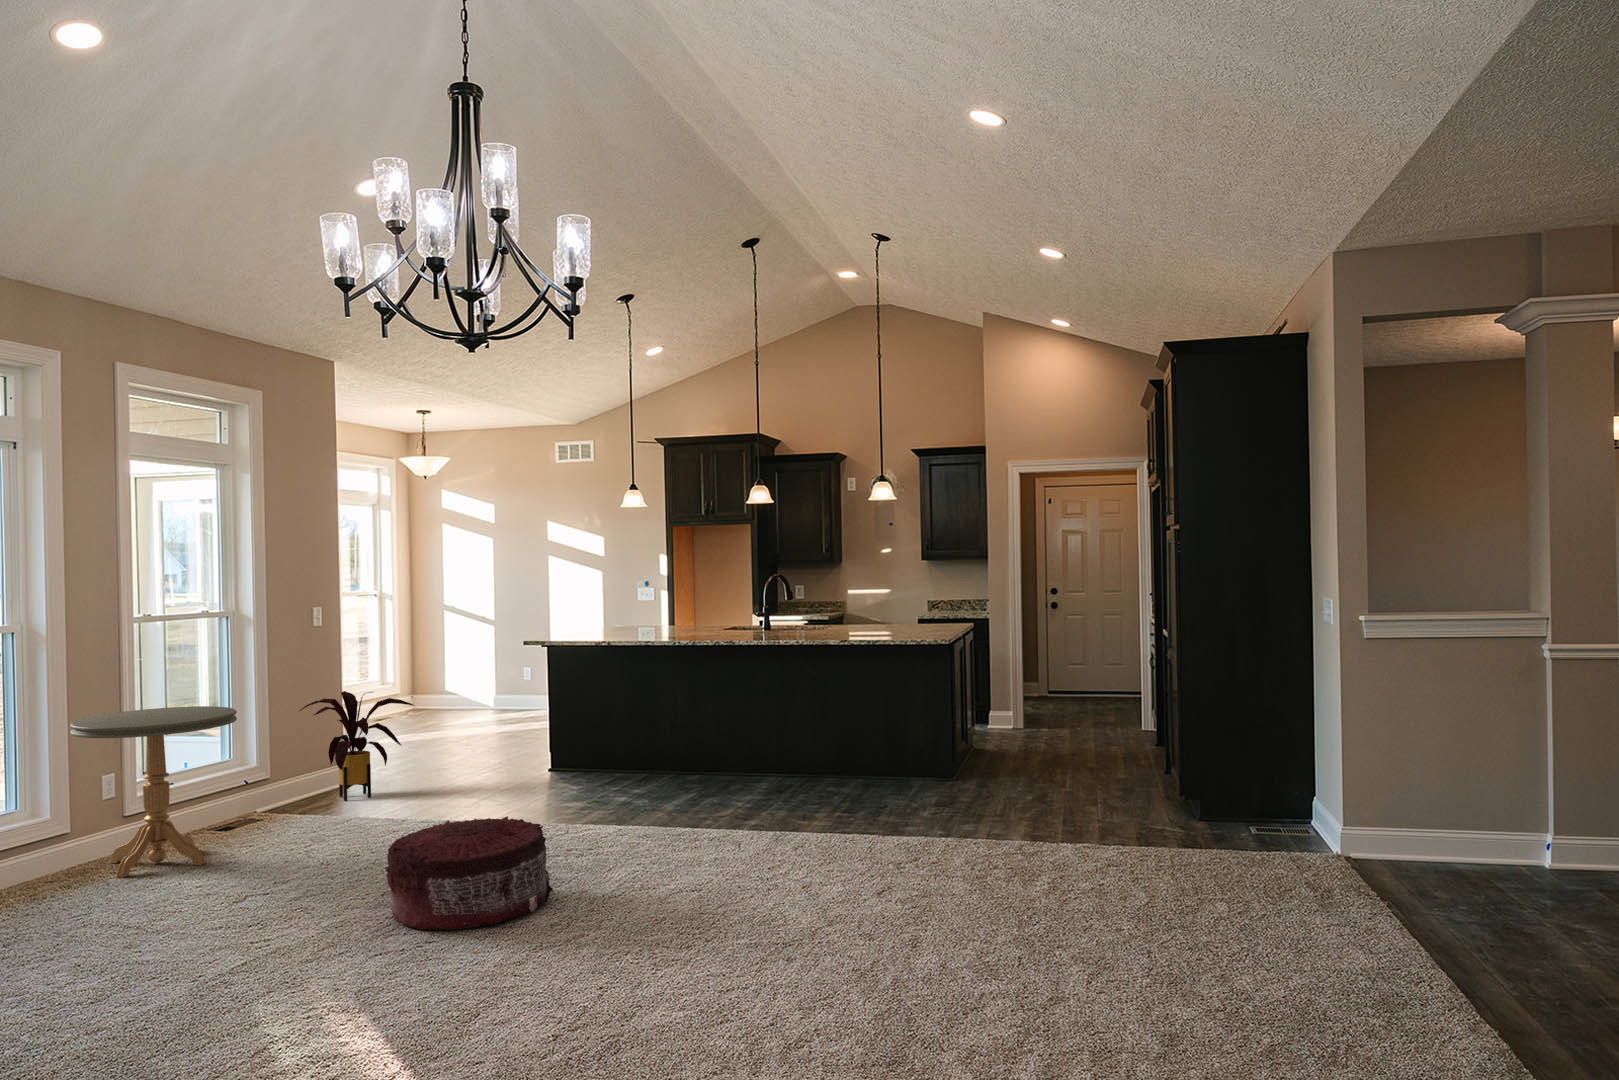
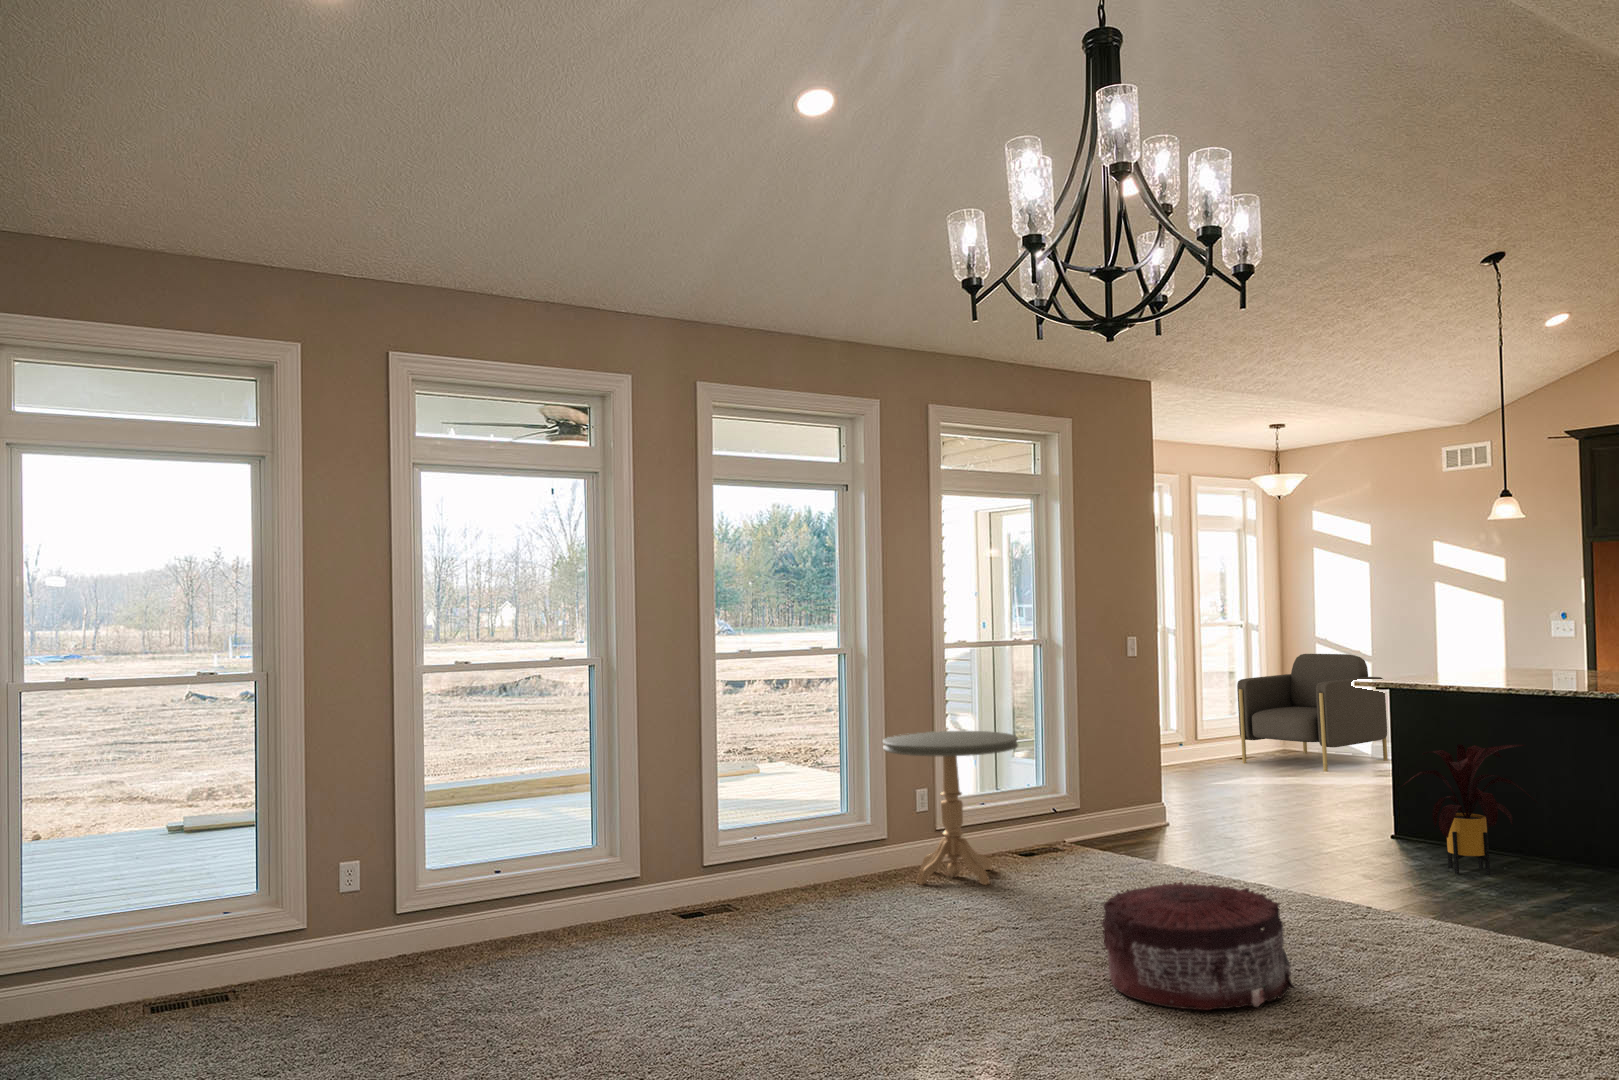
armchair: none [379,619,505,723] -> present [1237,654,1388,772]
house plant: present [299,691,414,801] -> present [1401,744,1537,875]

